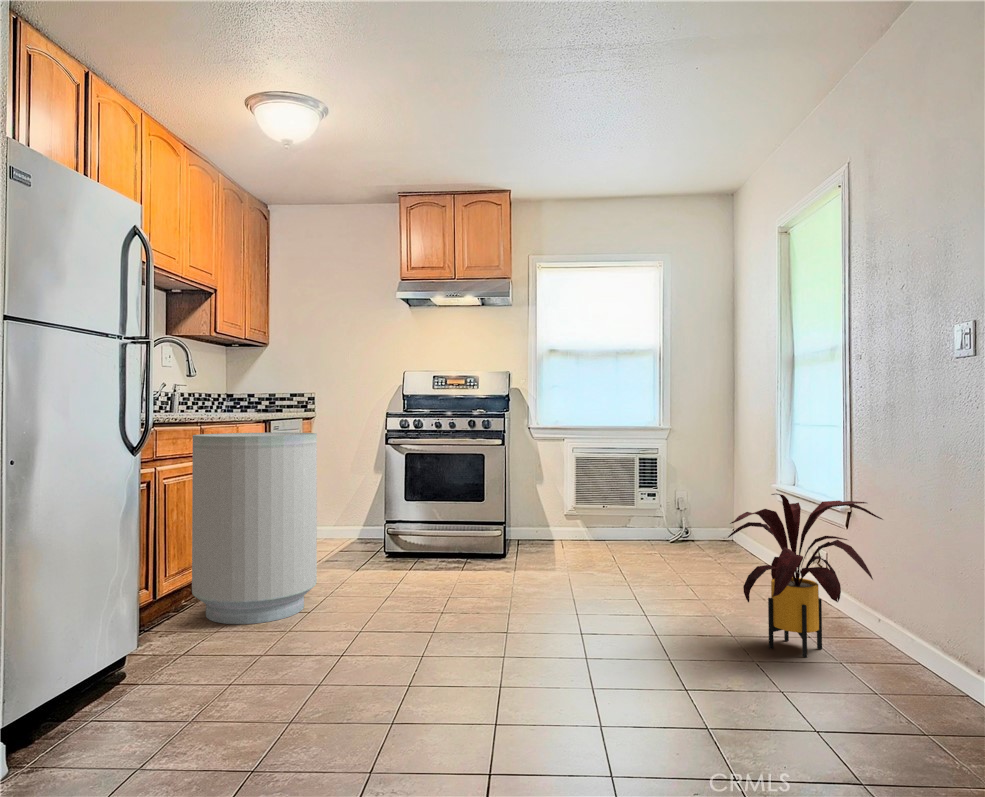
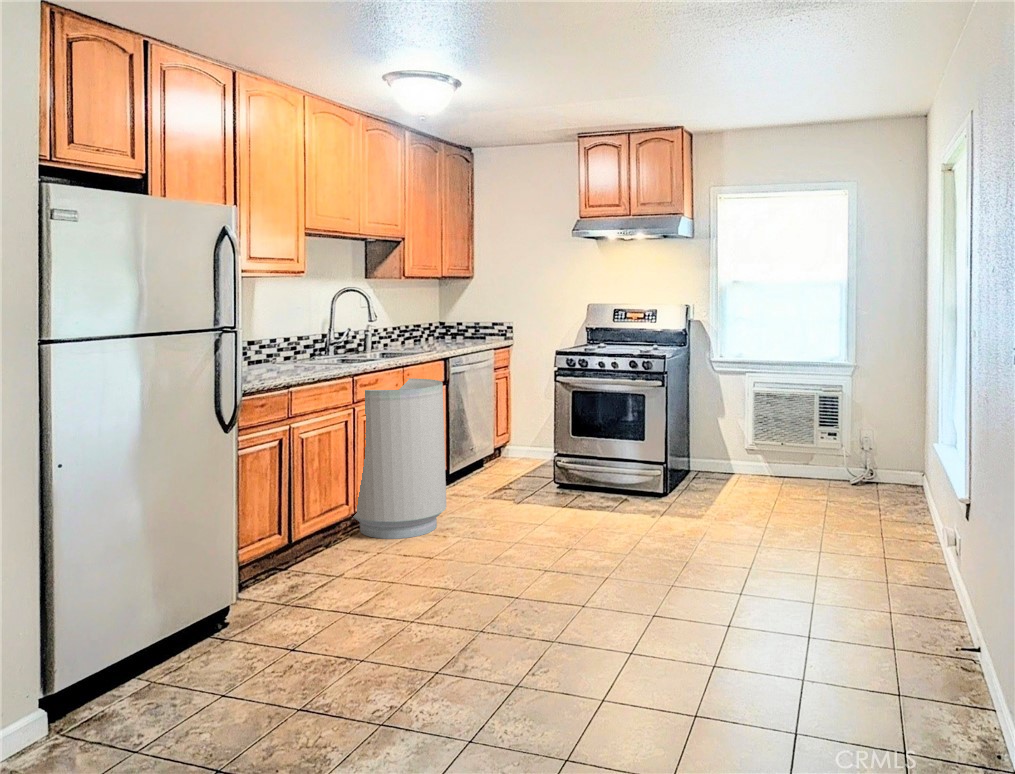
house plant: present [728,493,883,657] -> none [702,480,887,639]

